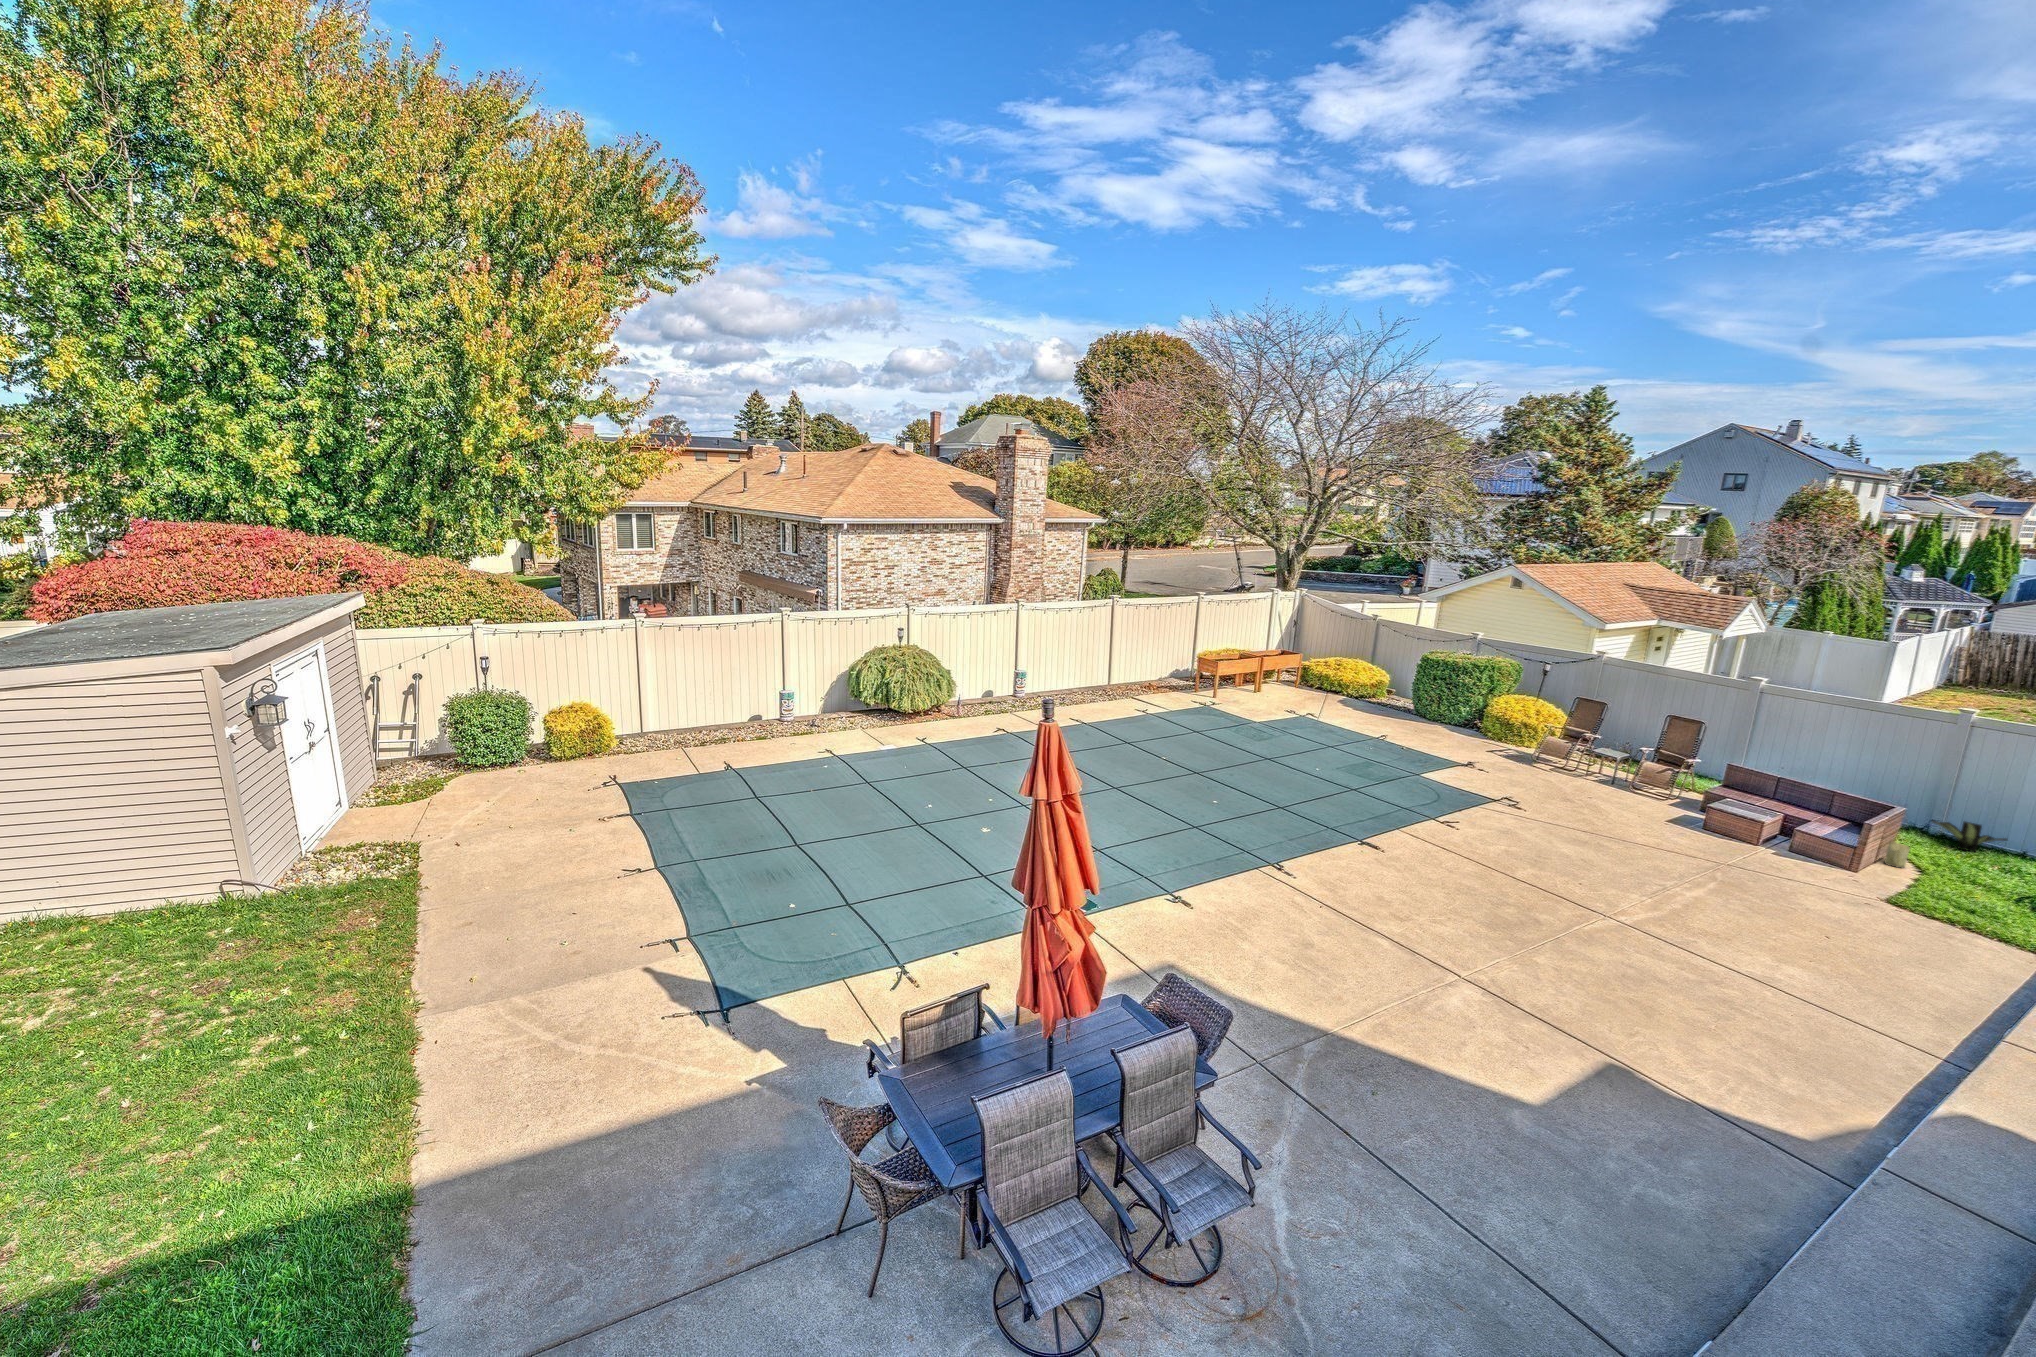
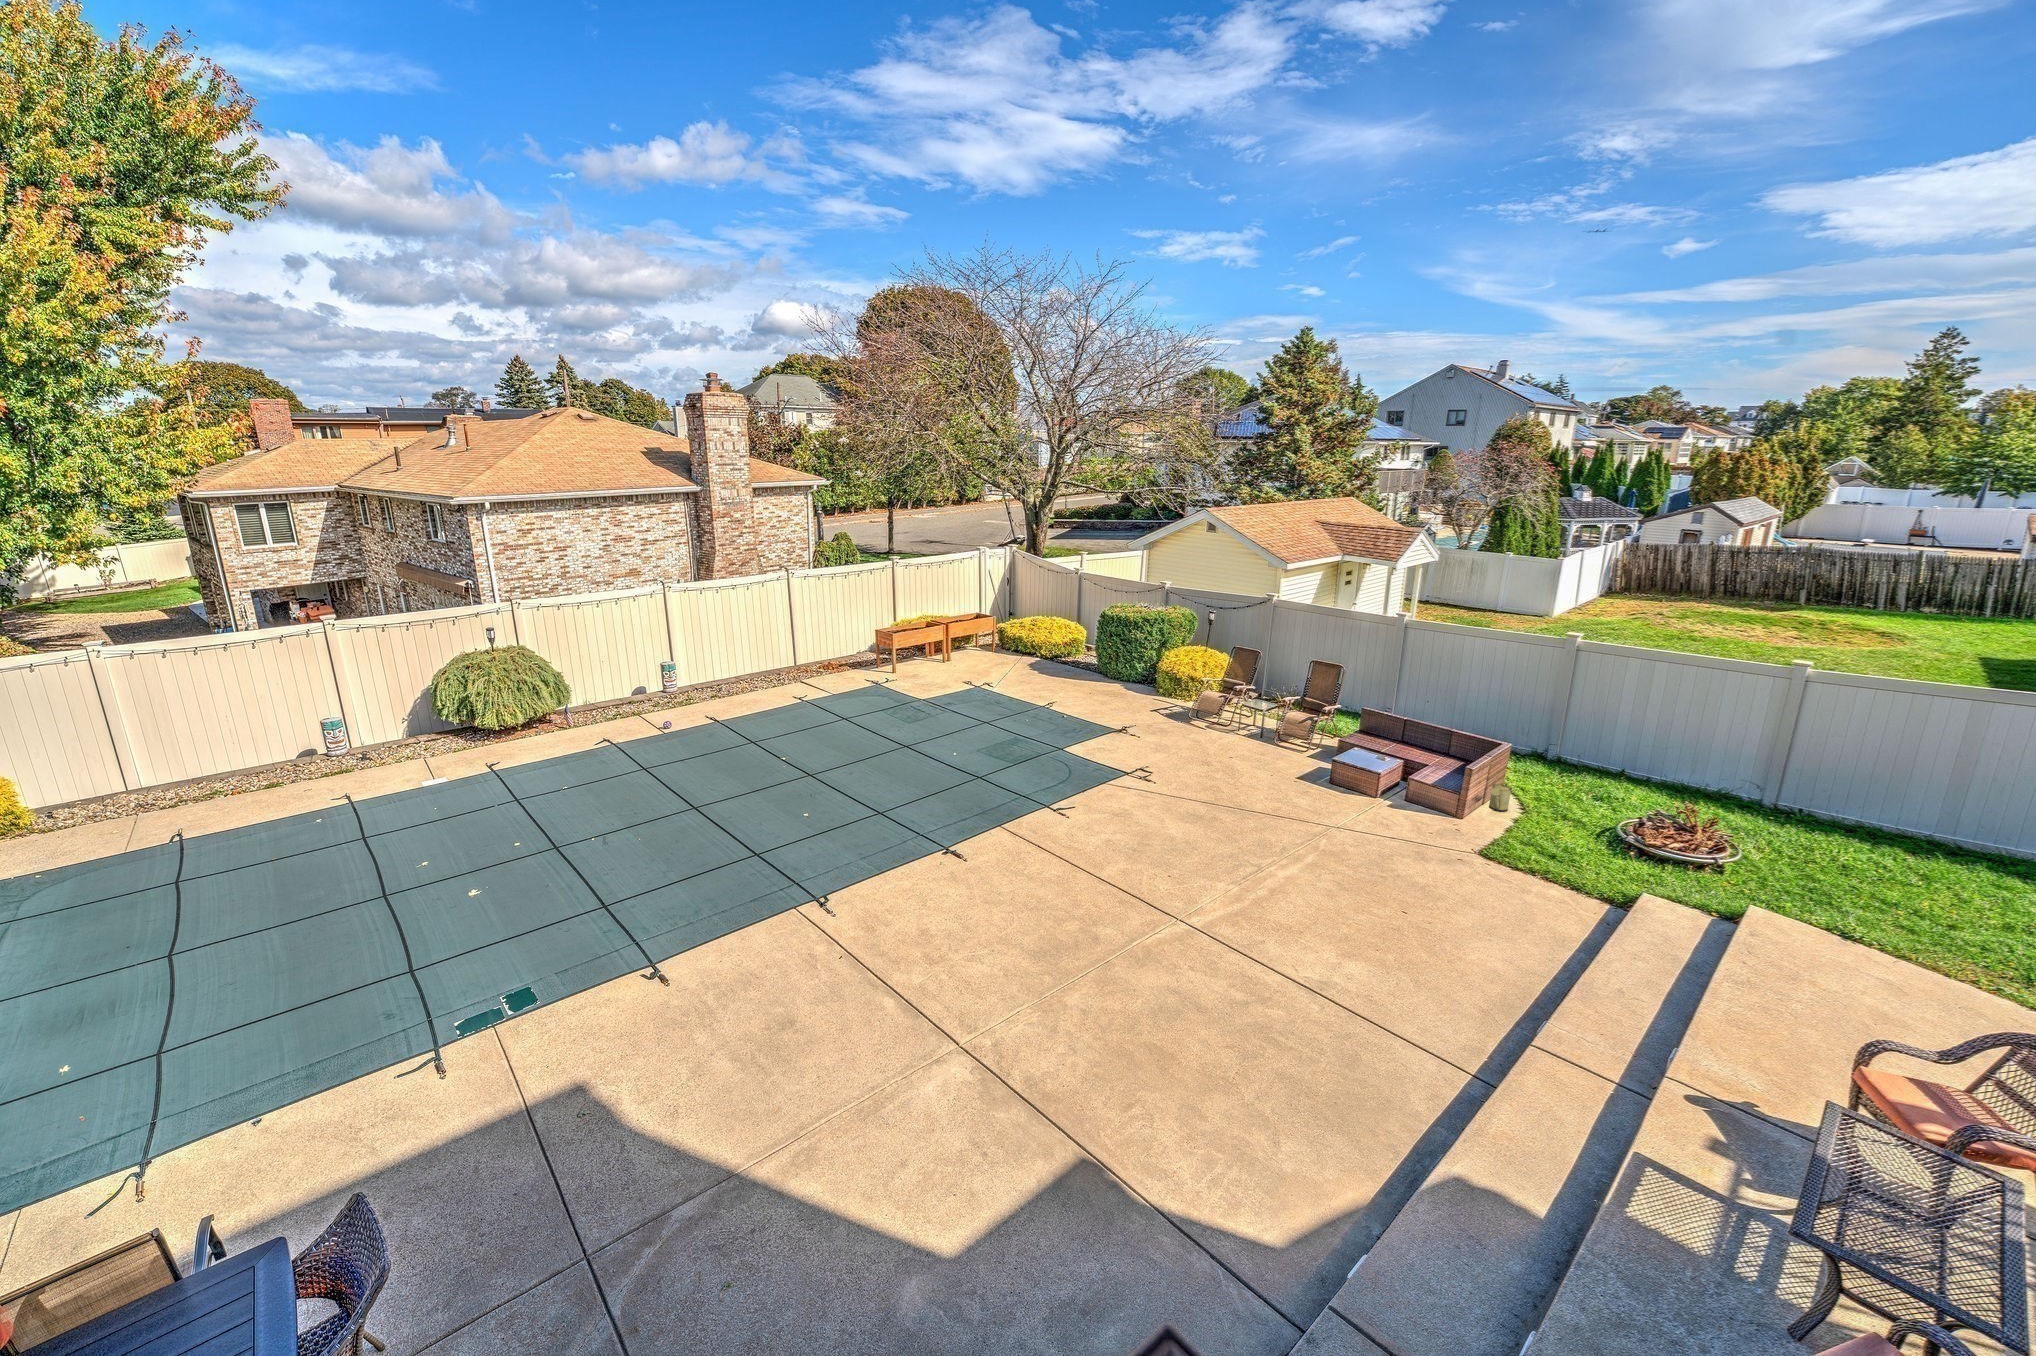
potted plant: present [1932,820,2007,852] -> none [1540,748,1608,782]

